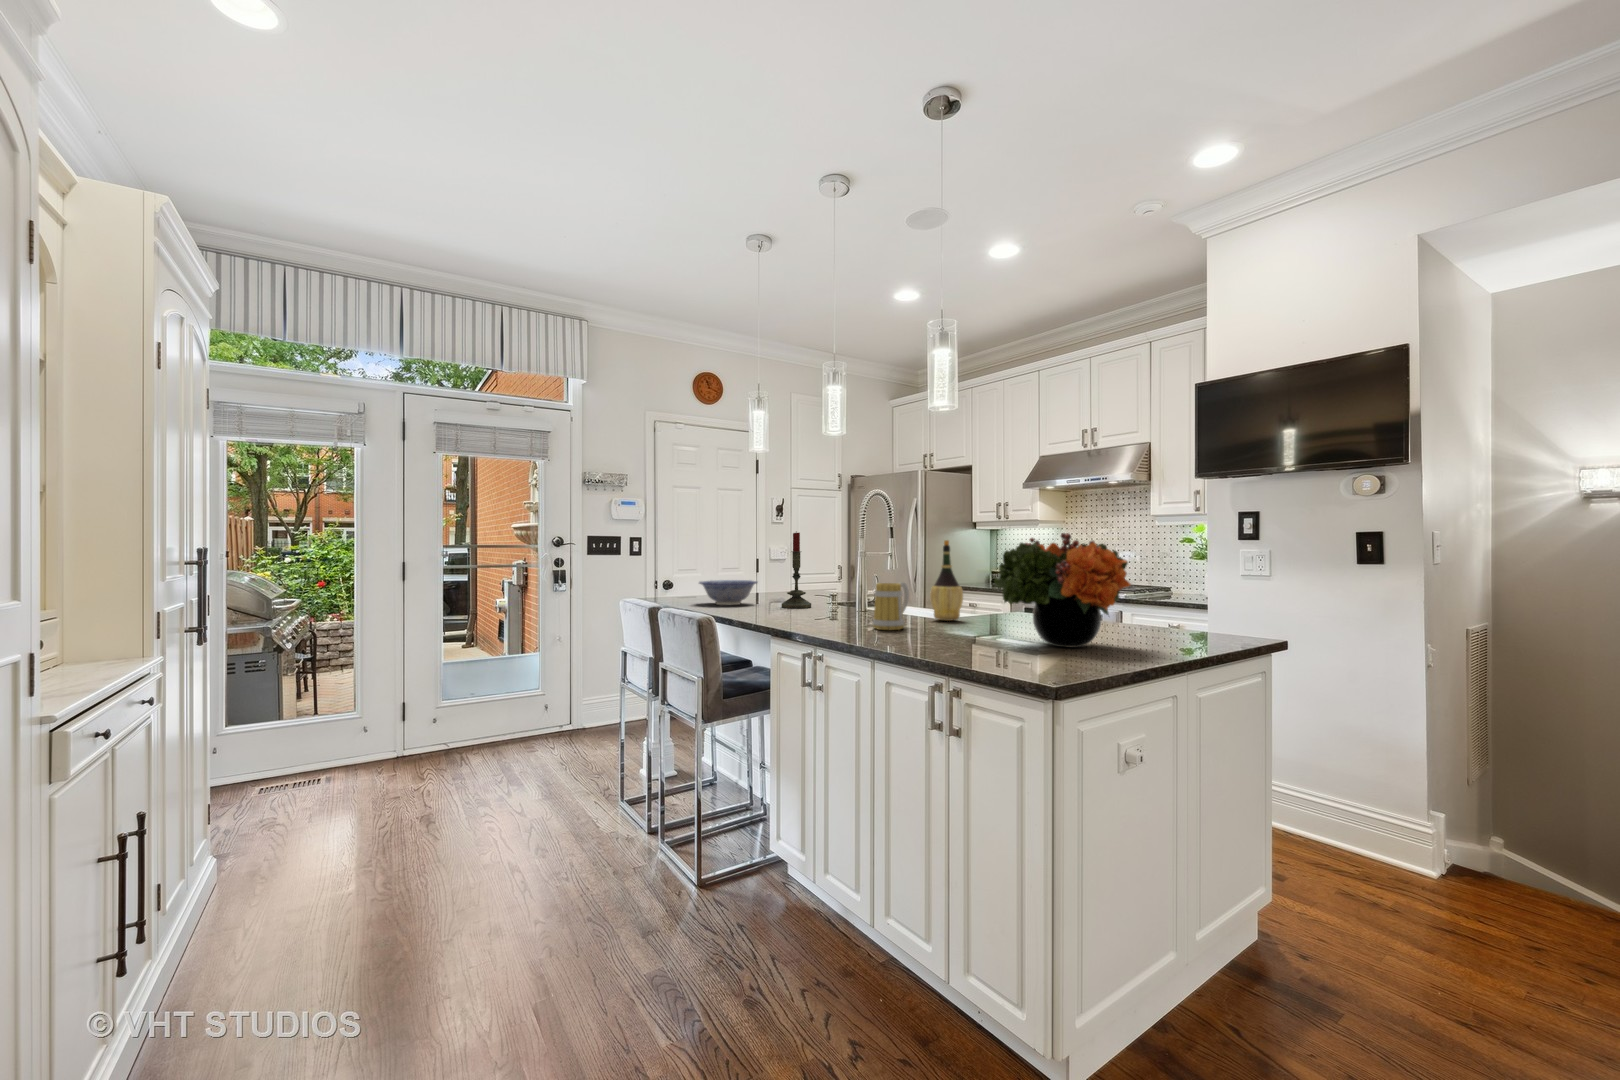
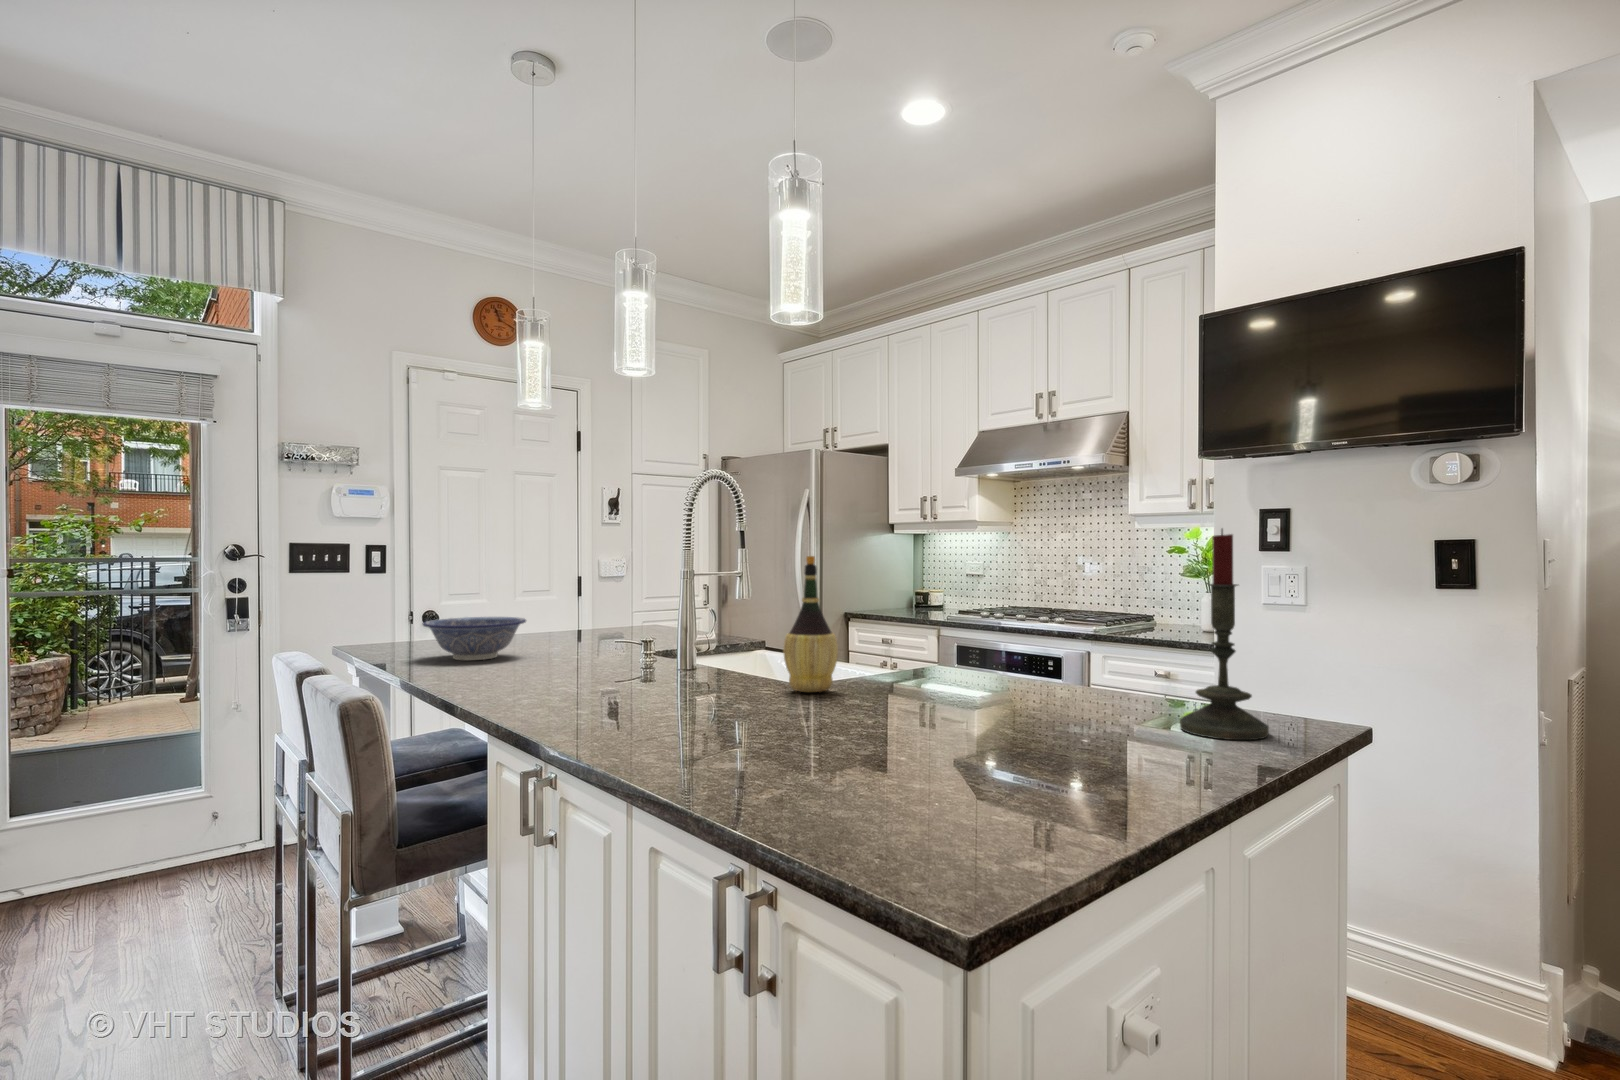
candle: present [782,532,811,608] -> present [1180,529,1269,740]
flower arrangement: present [994,533,1130,647] -> none [862,548,1117,768]
mug: present [873,582,909,630] -> none [665,632,735,722]

